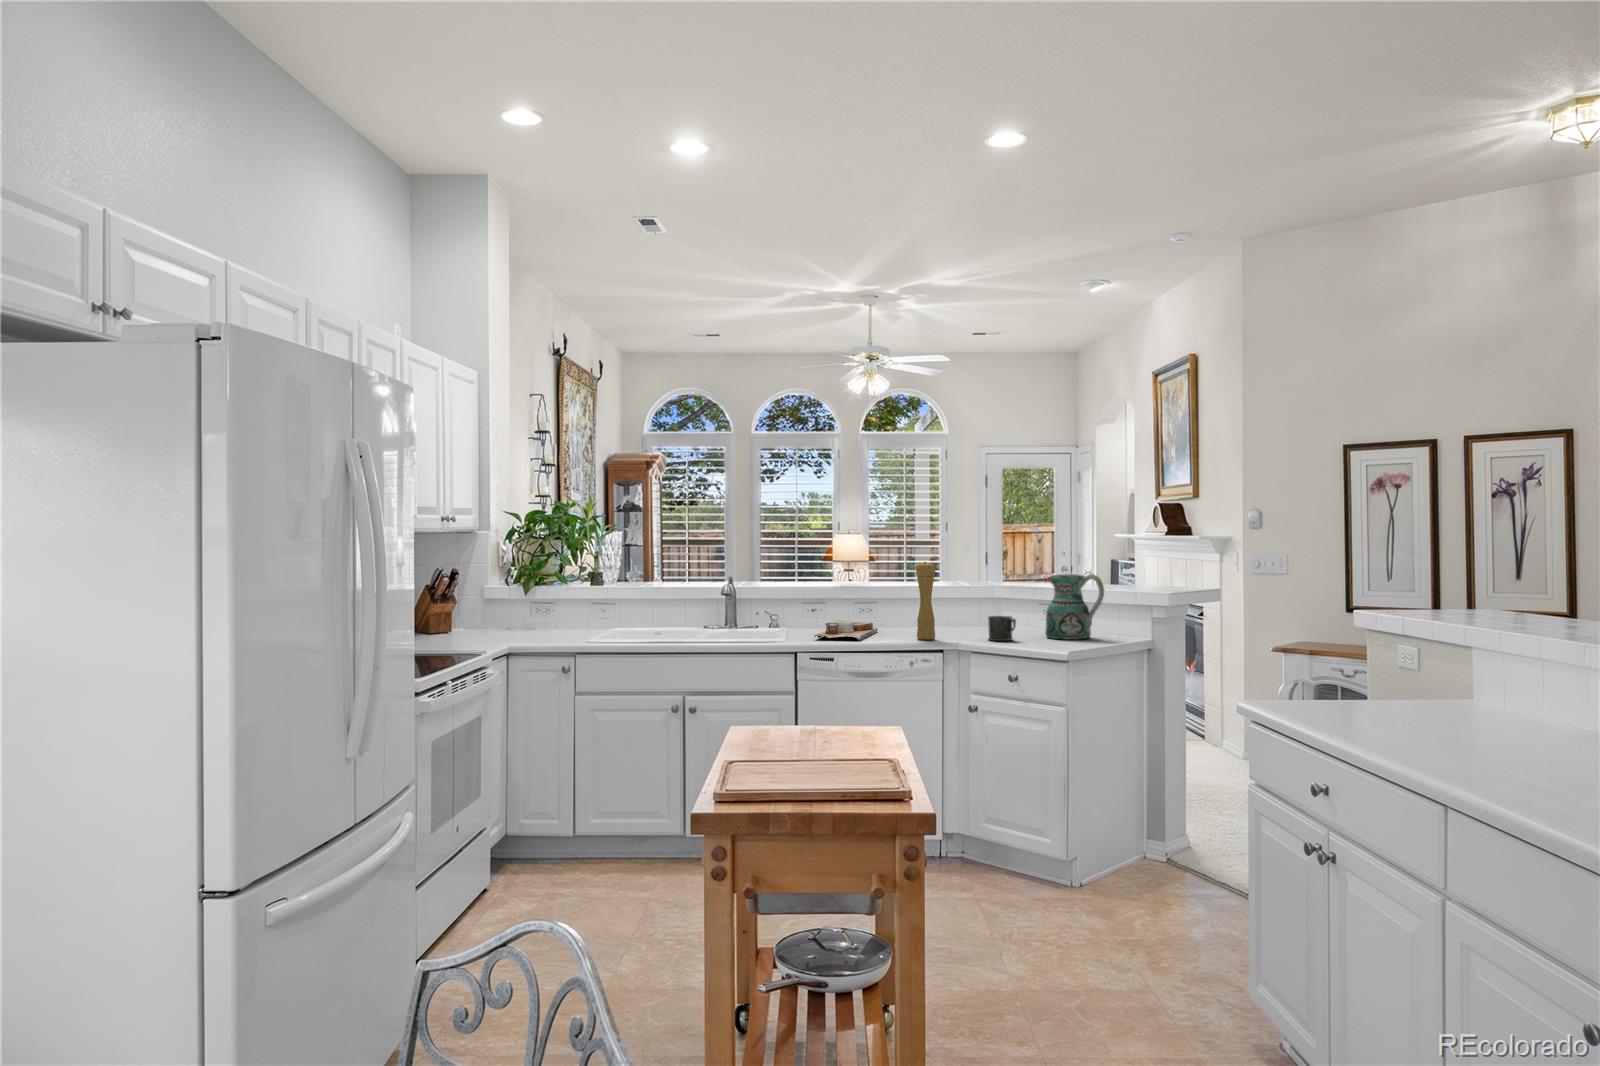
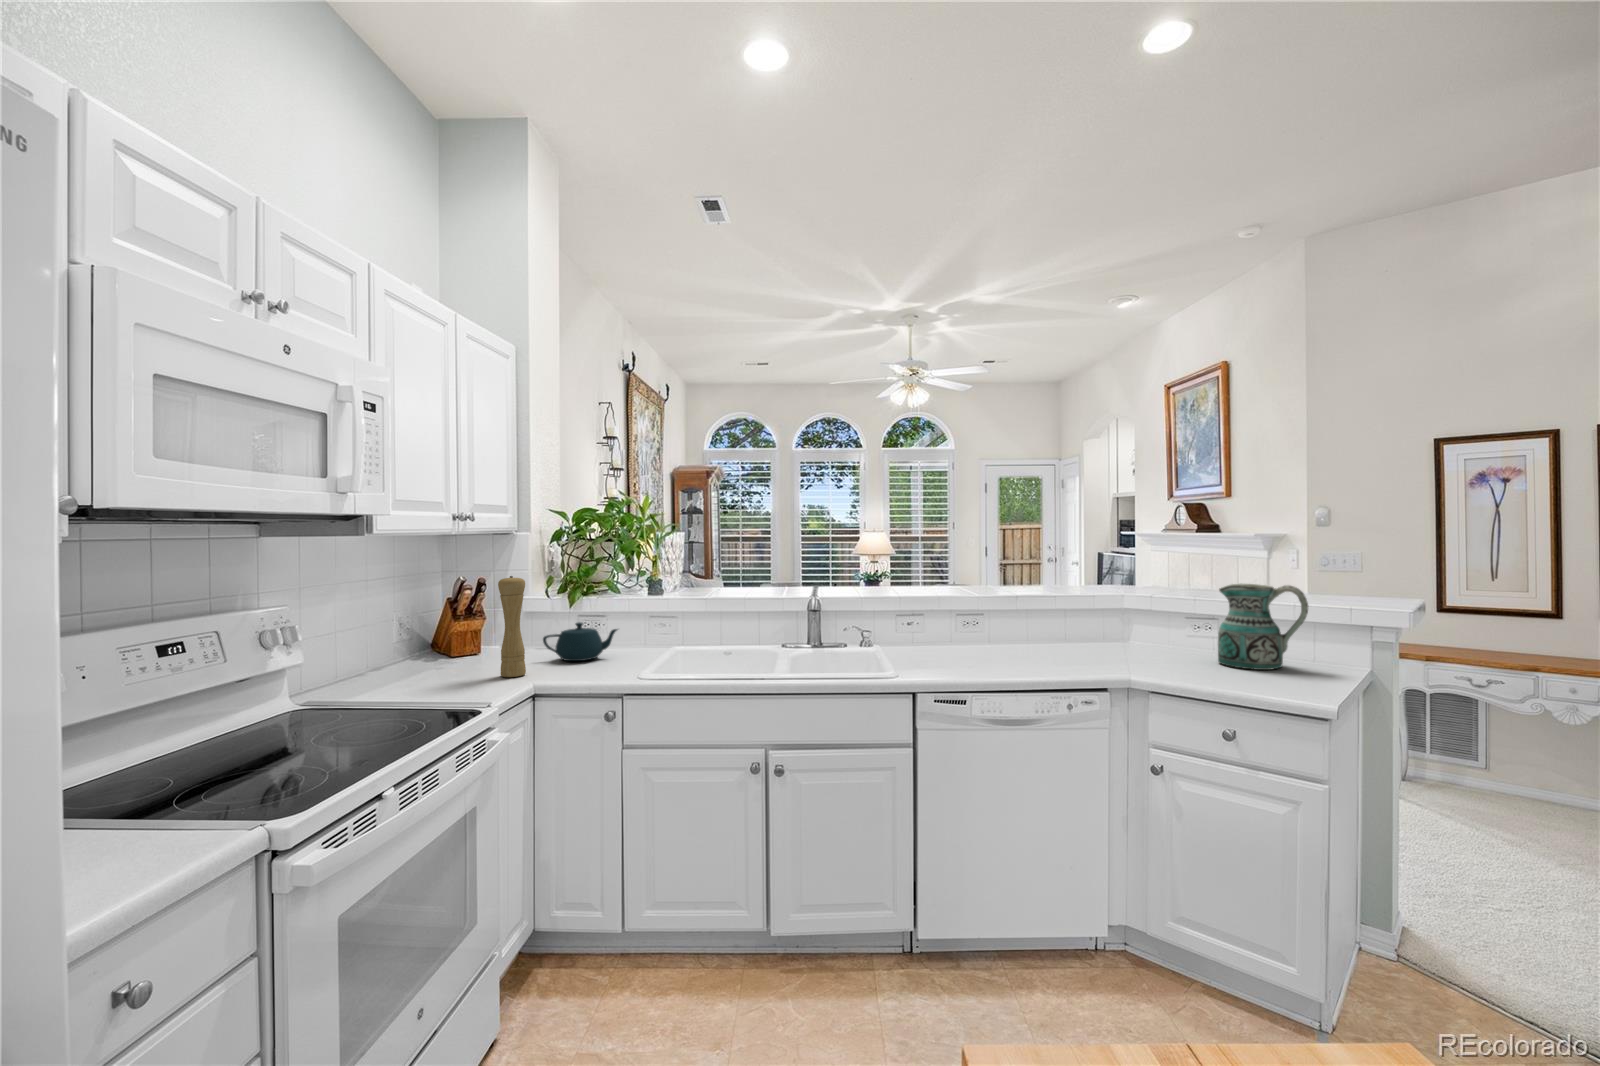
pepper mill: present [916,562,935,640] -> present [498,576,526,677]
teapot: none [505,605,568,636] -> present [543,622,617,661]
mug: present [988,616,1016,641] -> none [1155,639,1199,674]
cutting board: present [814,620,878,640] -> none [930,638,993,673]

